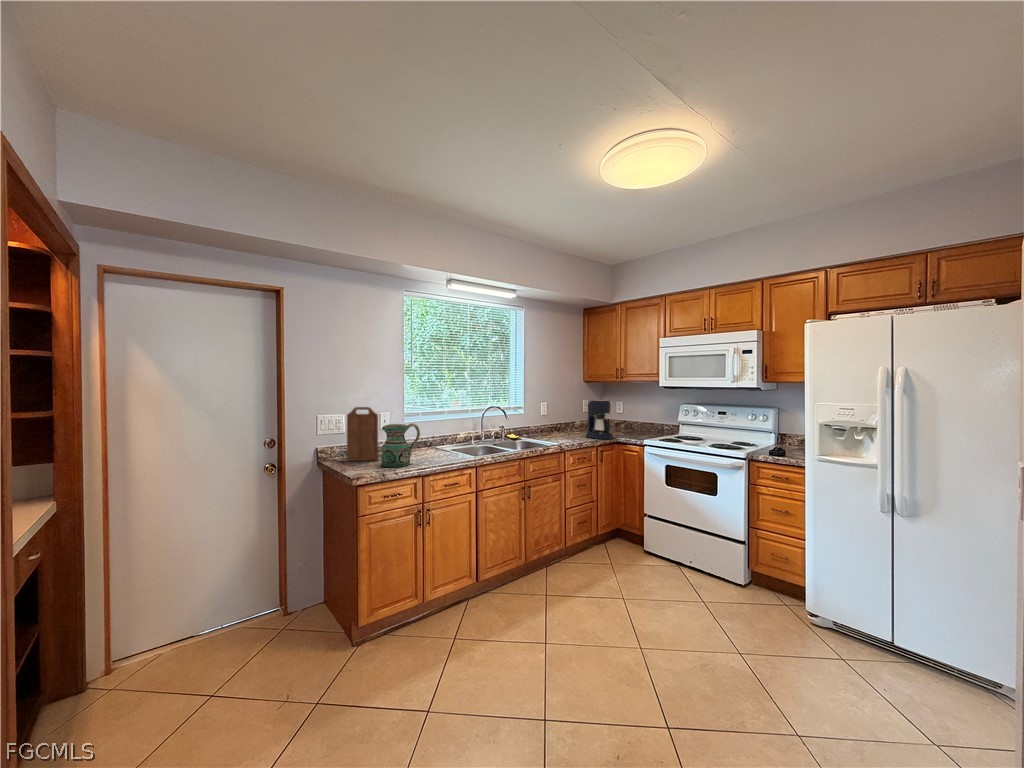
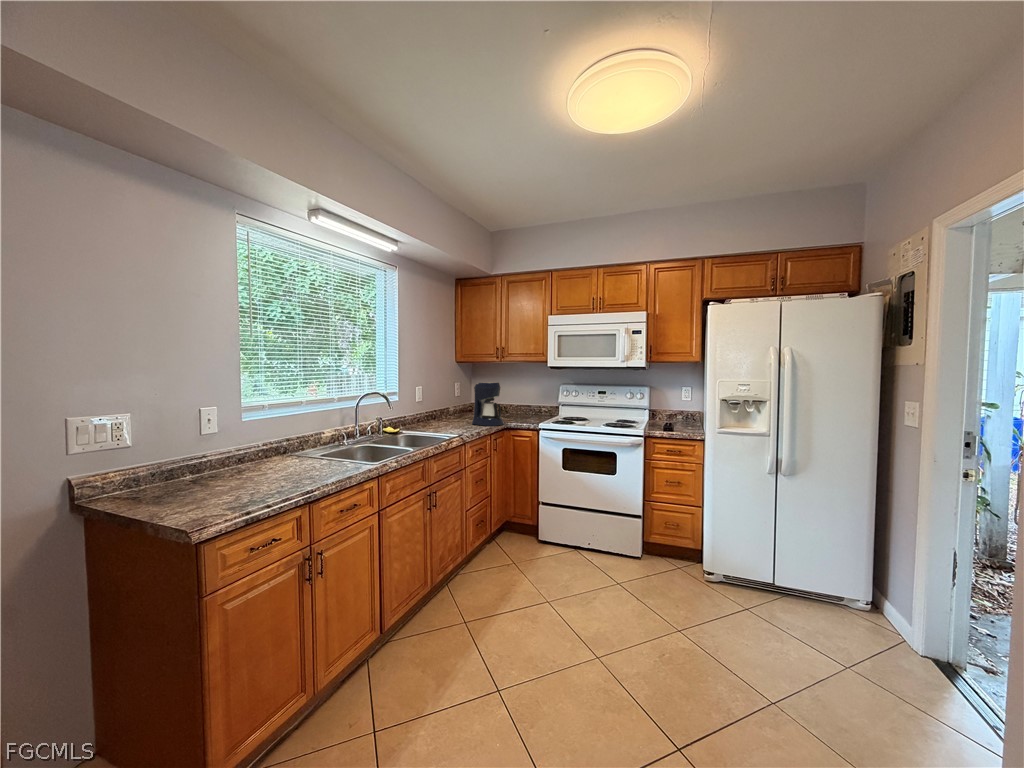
cutting board: present [347,407,378,461] -> none [137,398,209,495]
ceramic pitcher: present [381,423,420,467] -> none [226,422,294,498]

